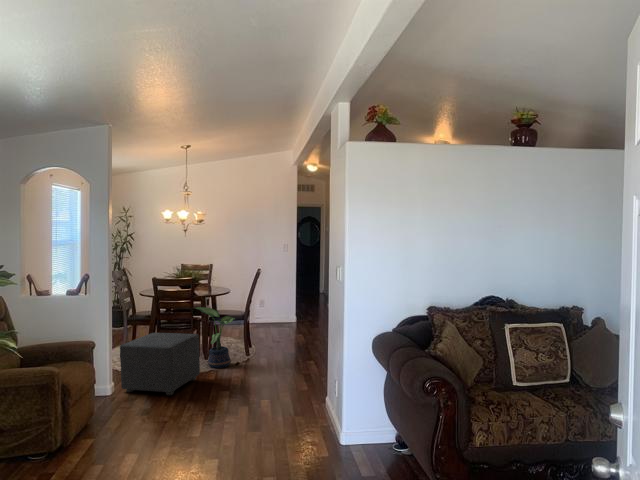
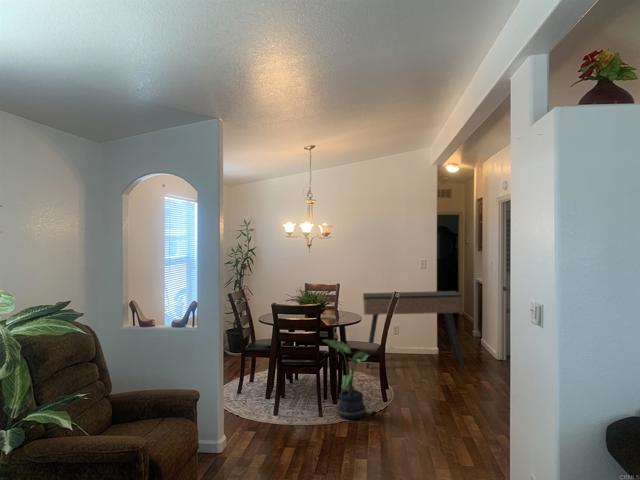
console table: none [233,269,315,336] -> present [363,291,465,369]
ottoman: present [120,333,200,396] -> none [232,372,328,462]

